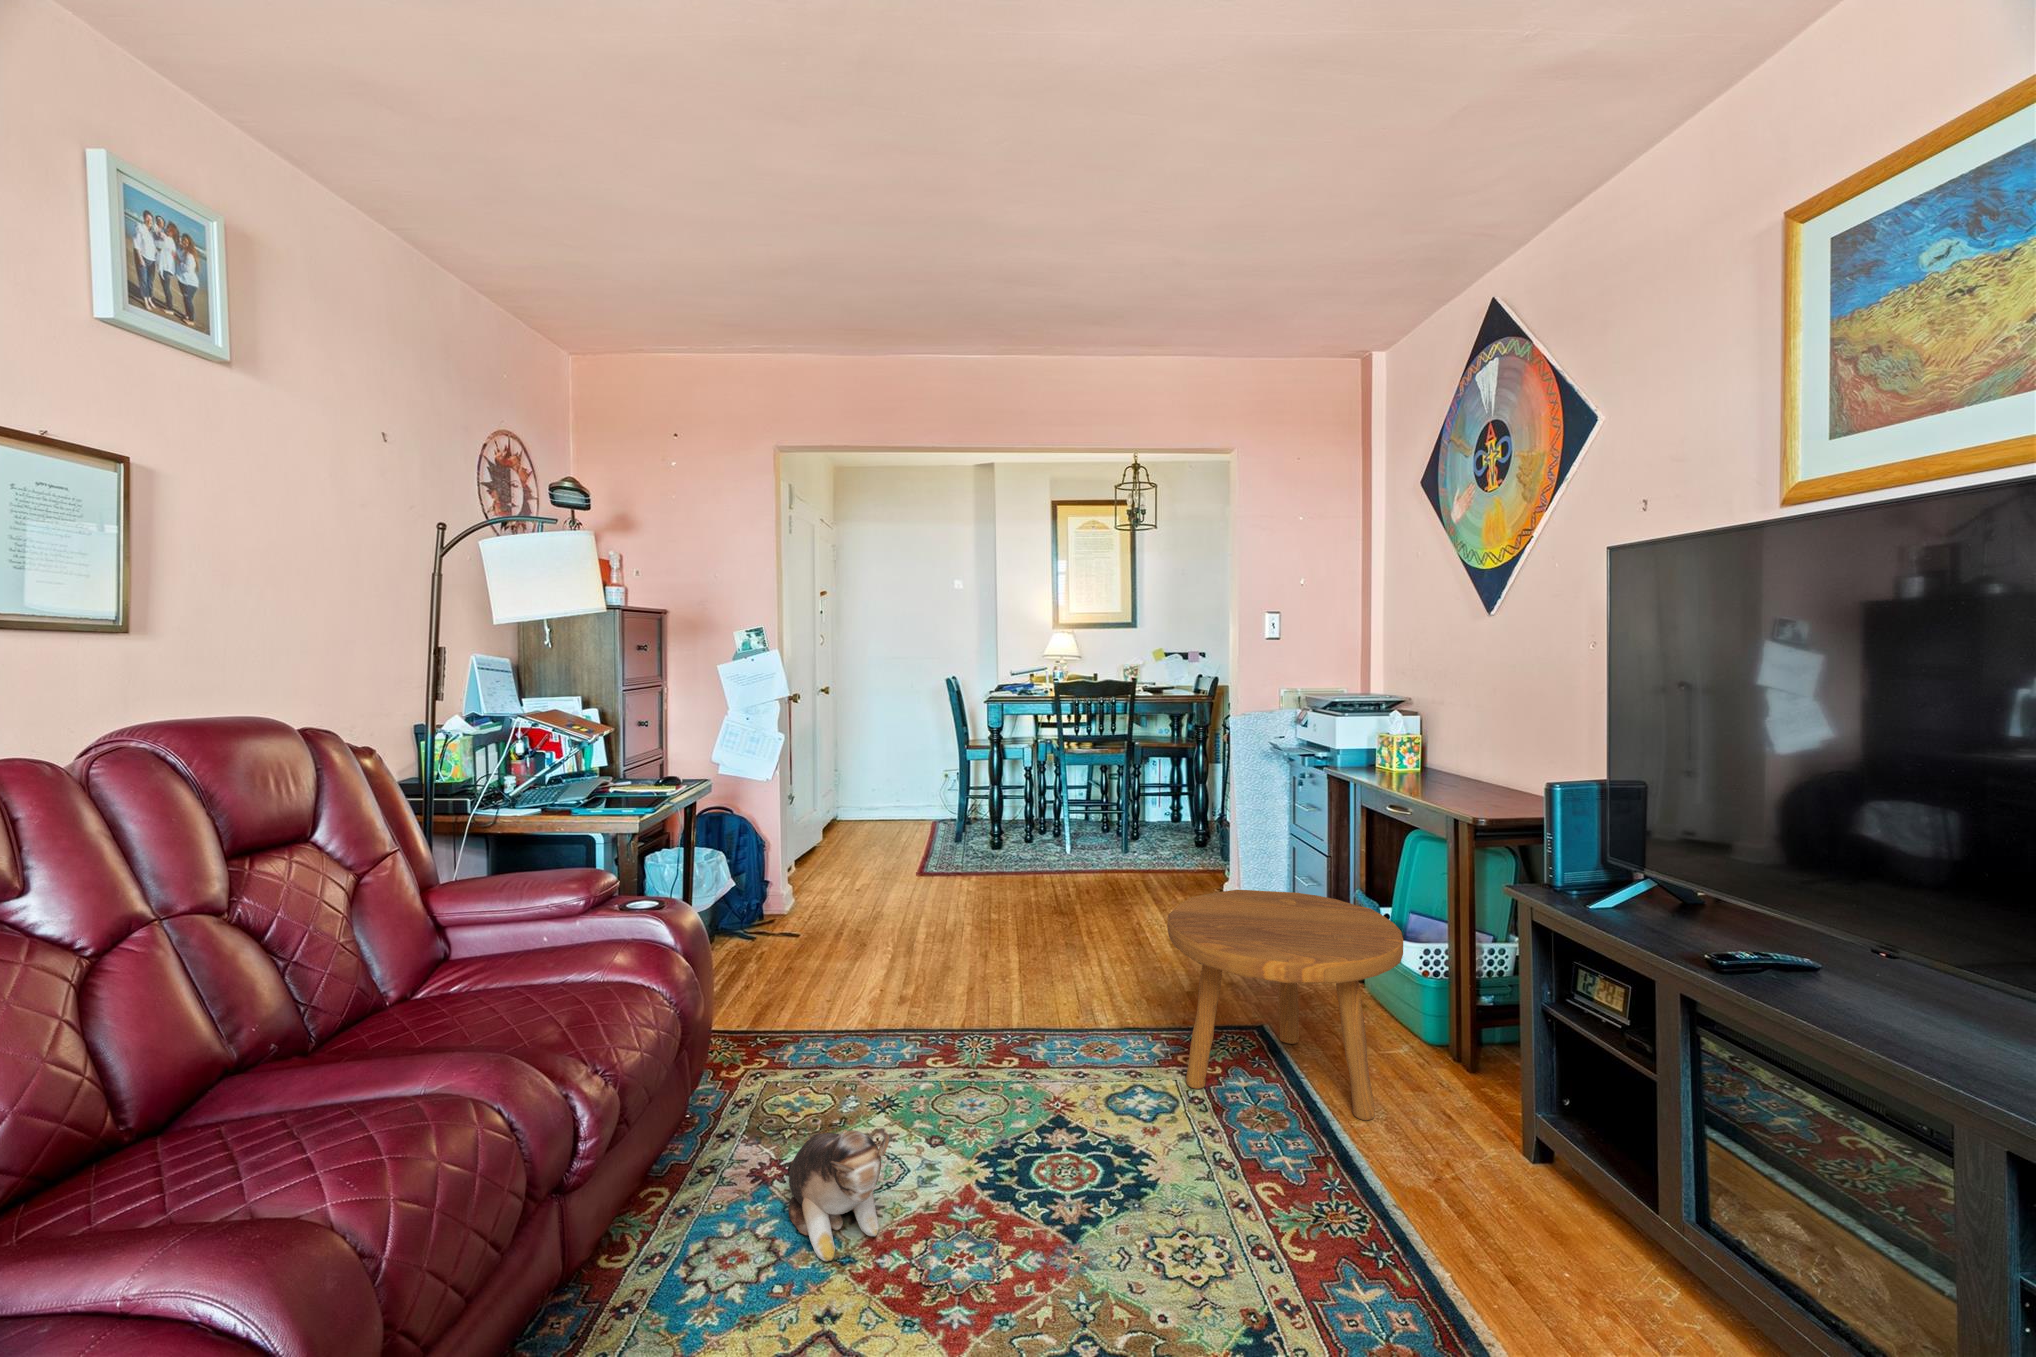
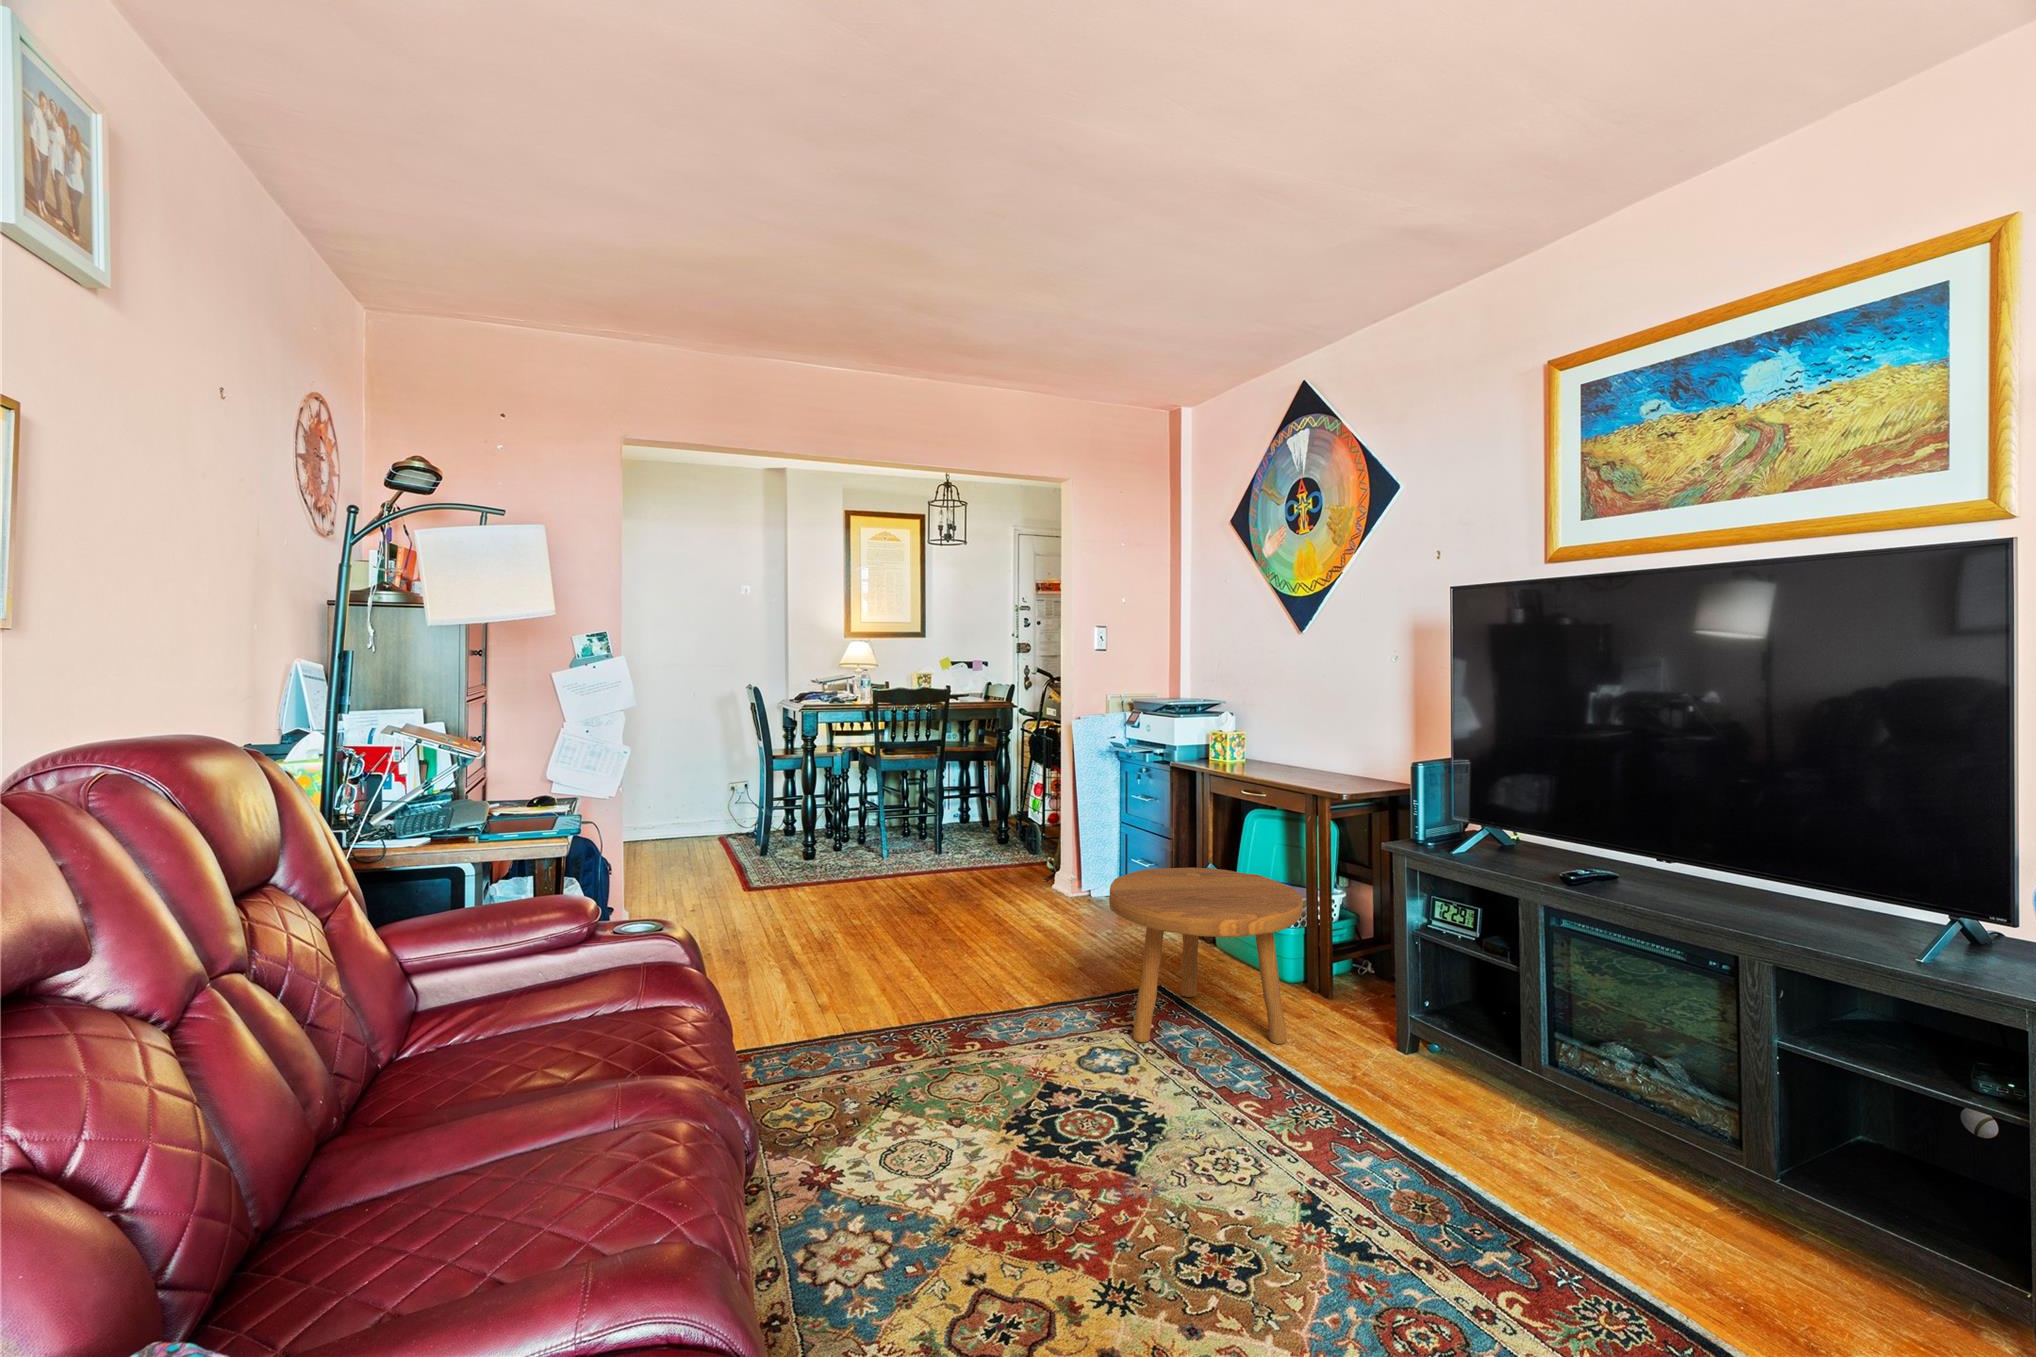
plush toy: present [788,1130,889,1261] -> none [839,1105,1006,1238]

